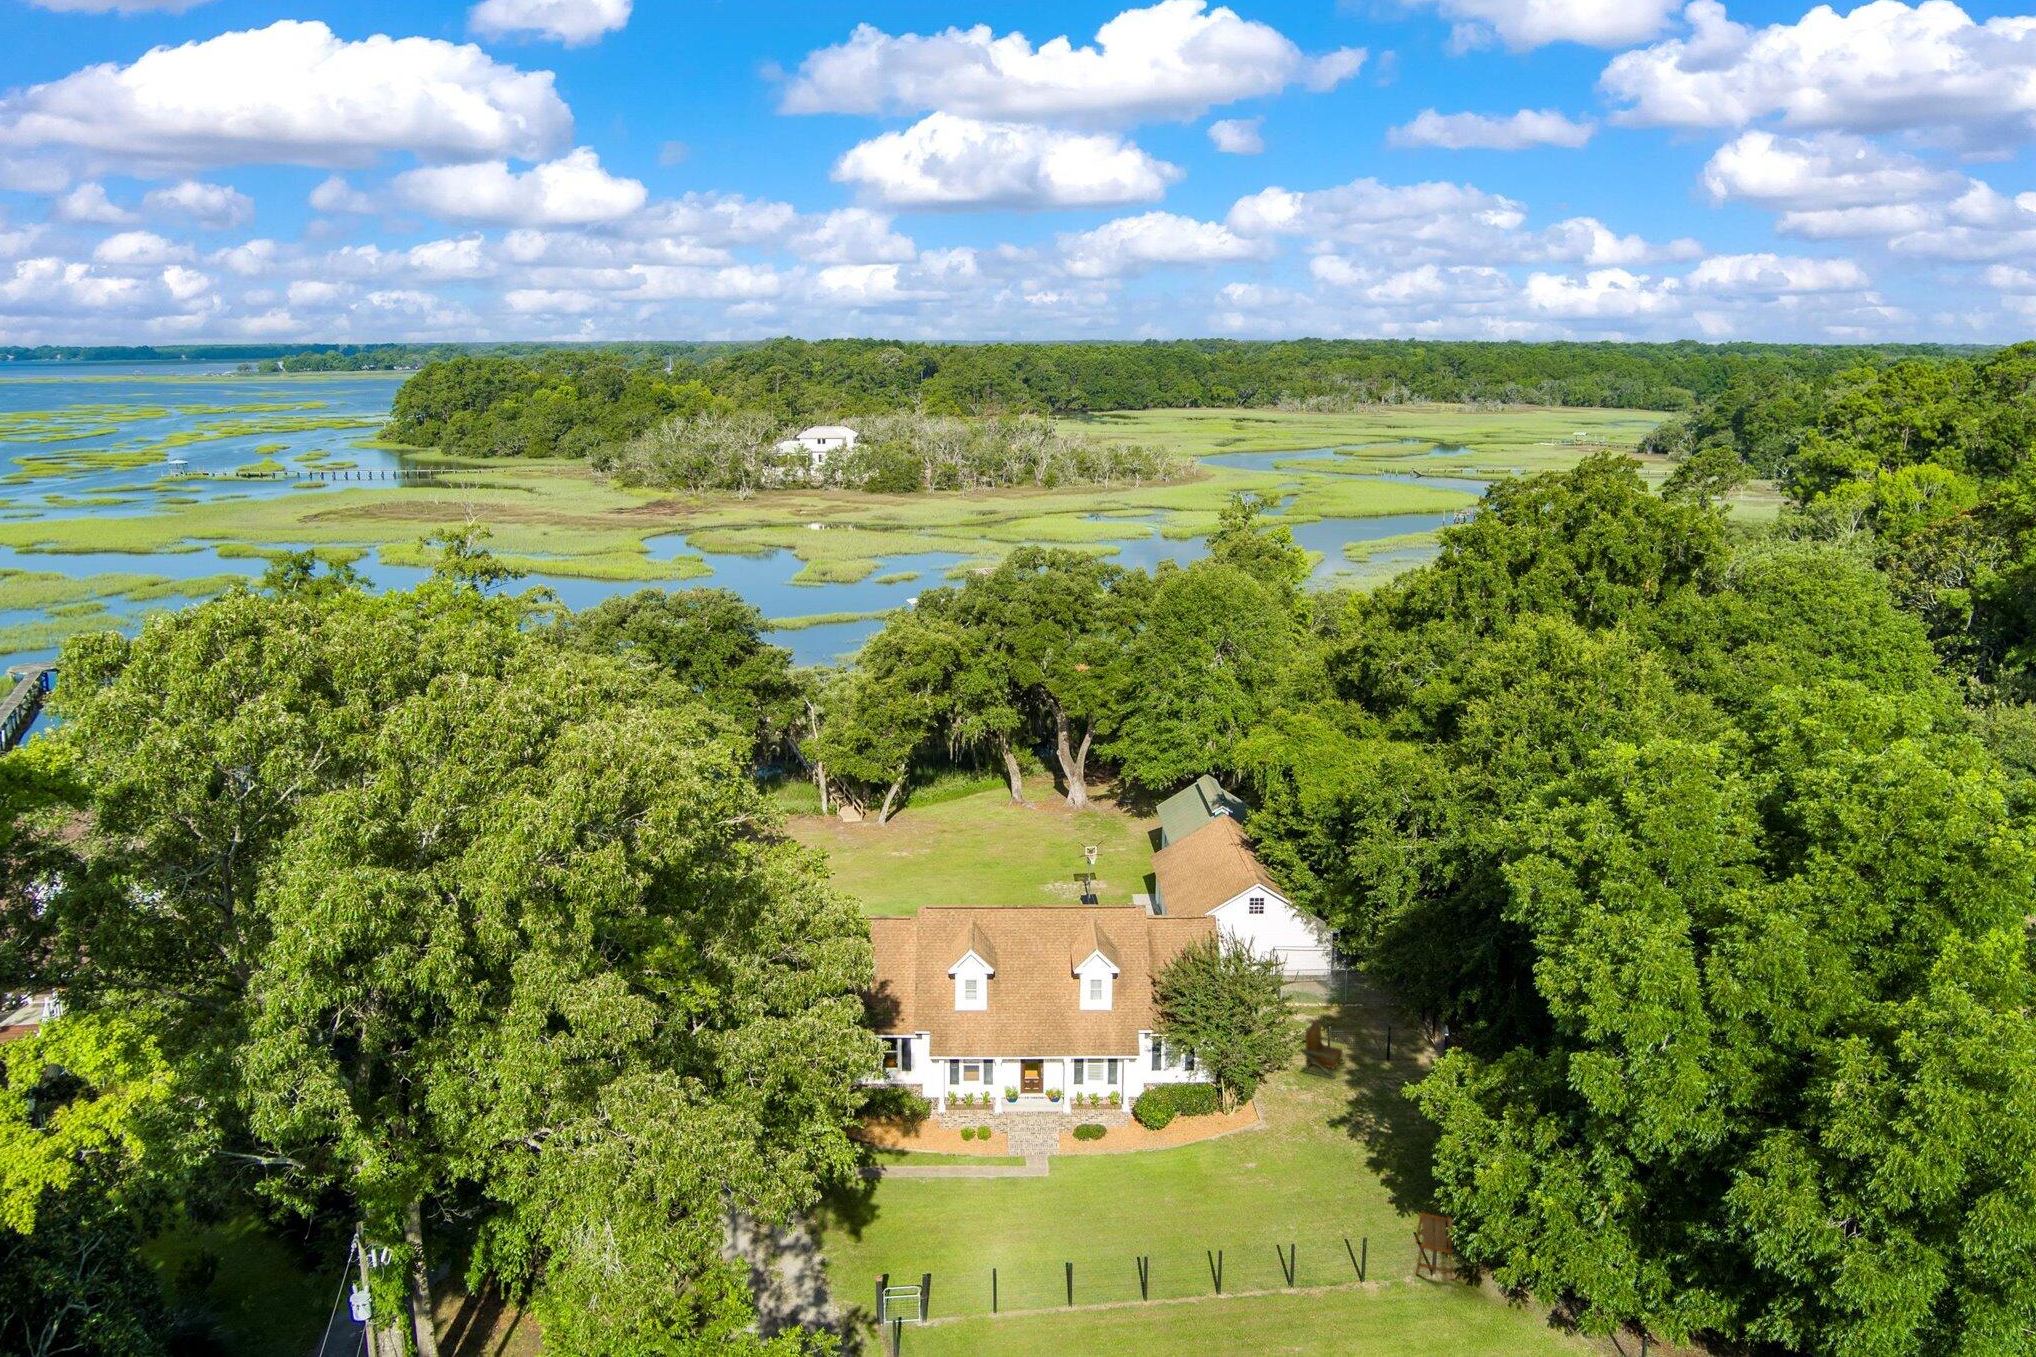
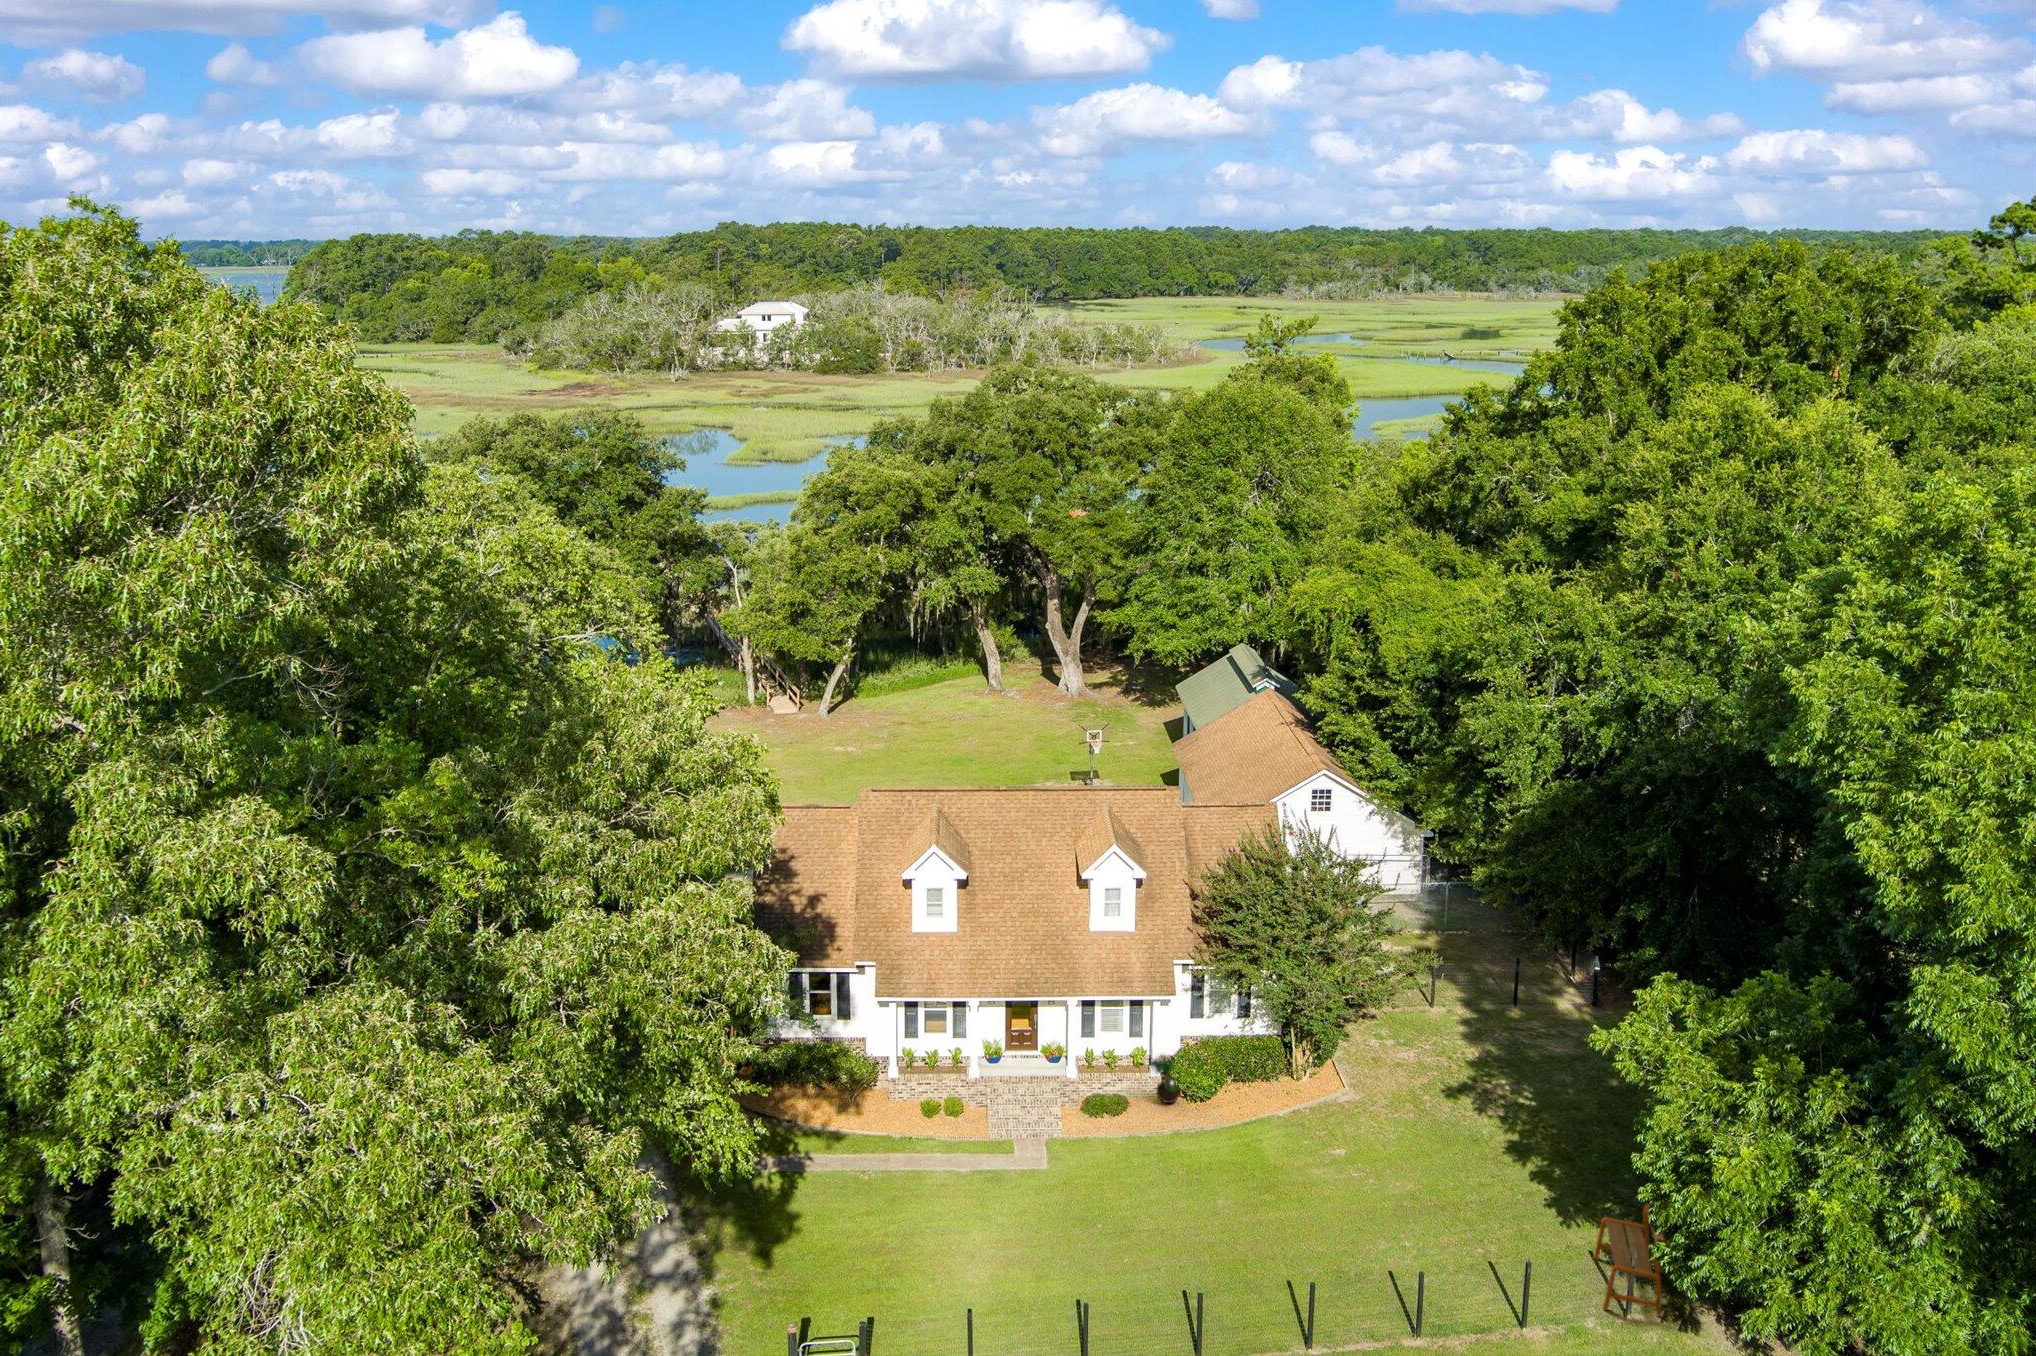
lounge chair: present [1301,1022,1345,1079] -> none [1392,951,1453,1028]
potted tree: none [1118,1095,1144,1133] -> present [1149,1056,1181,1103]

